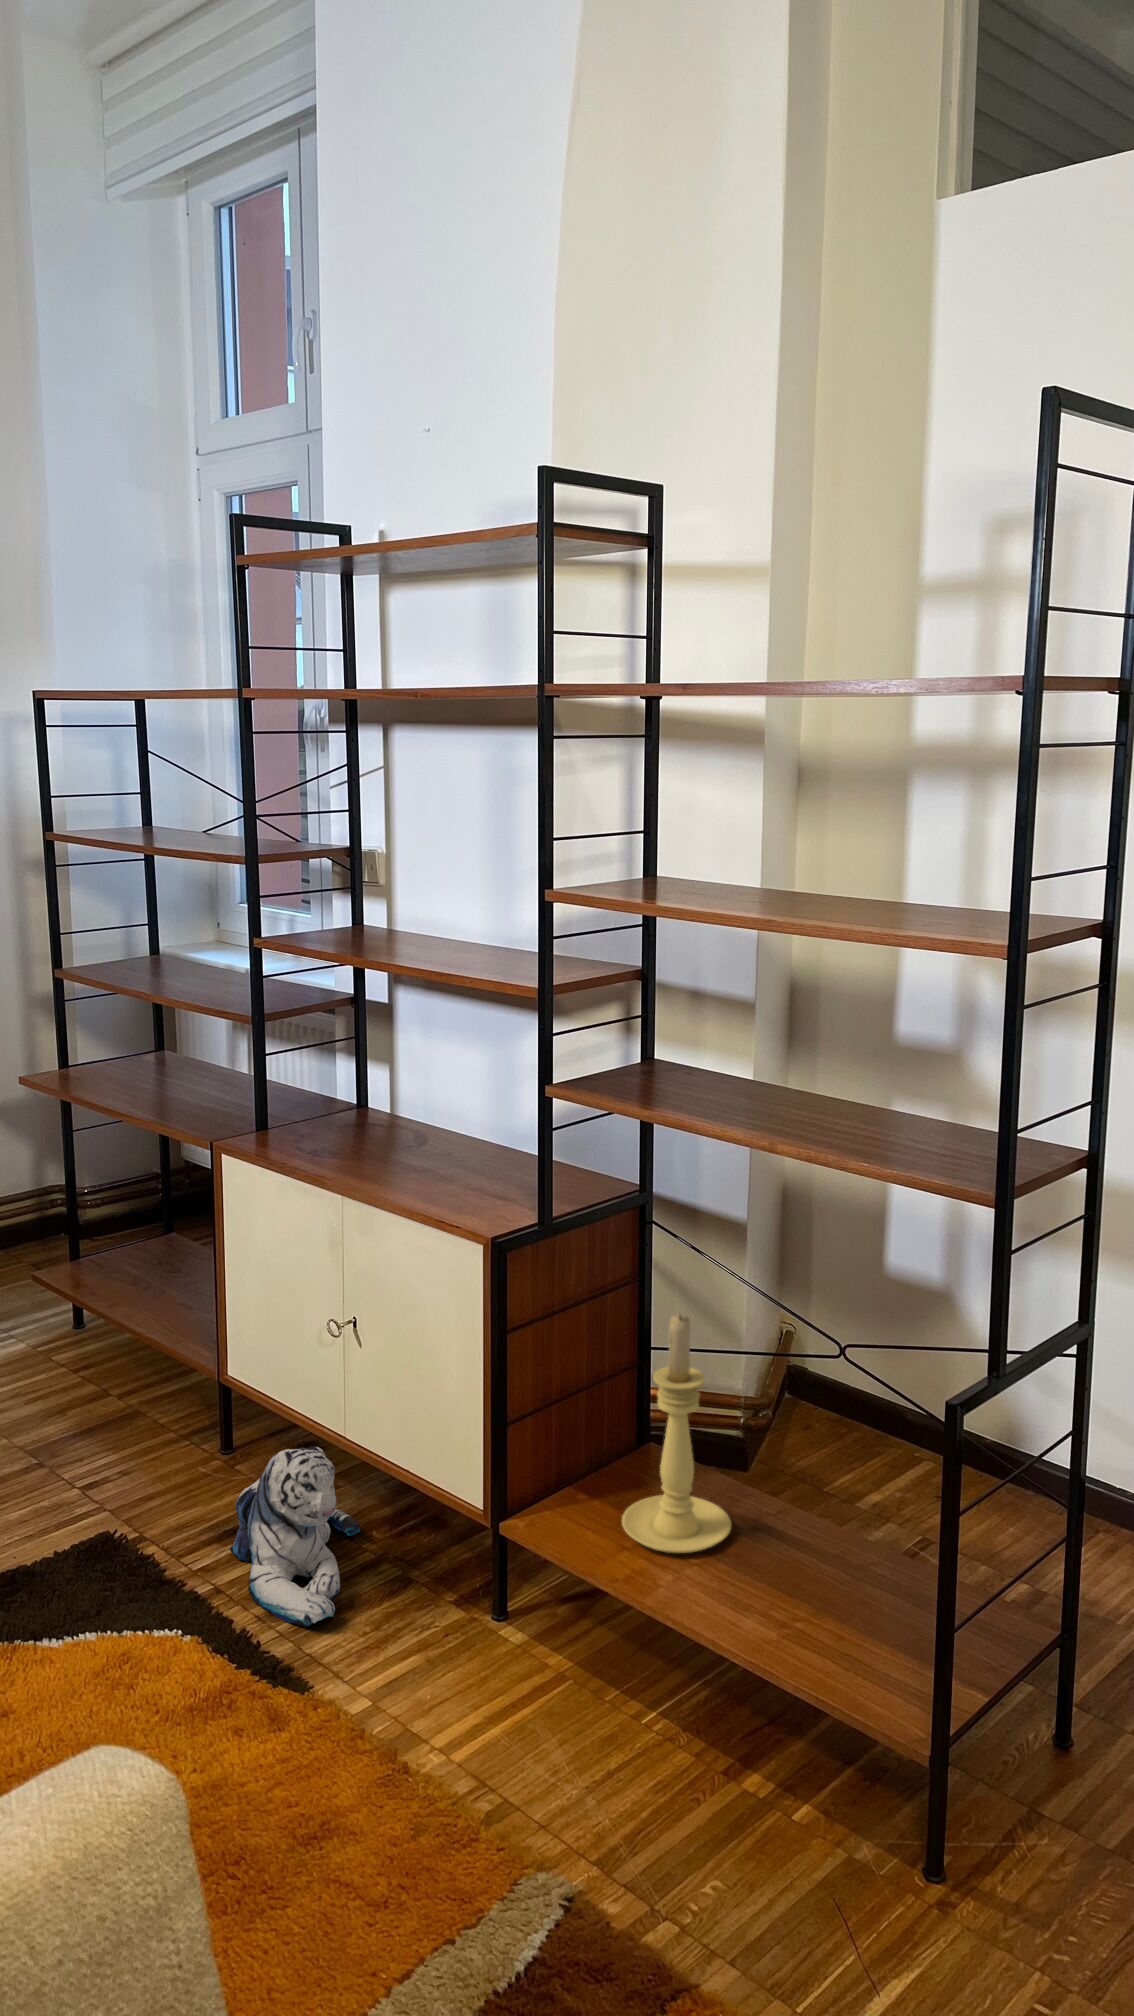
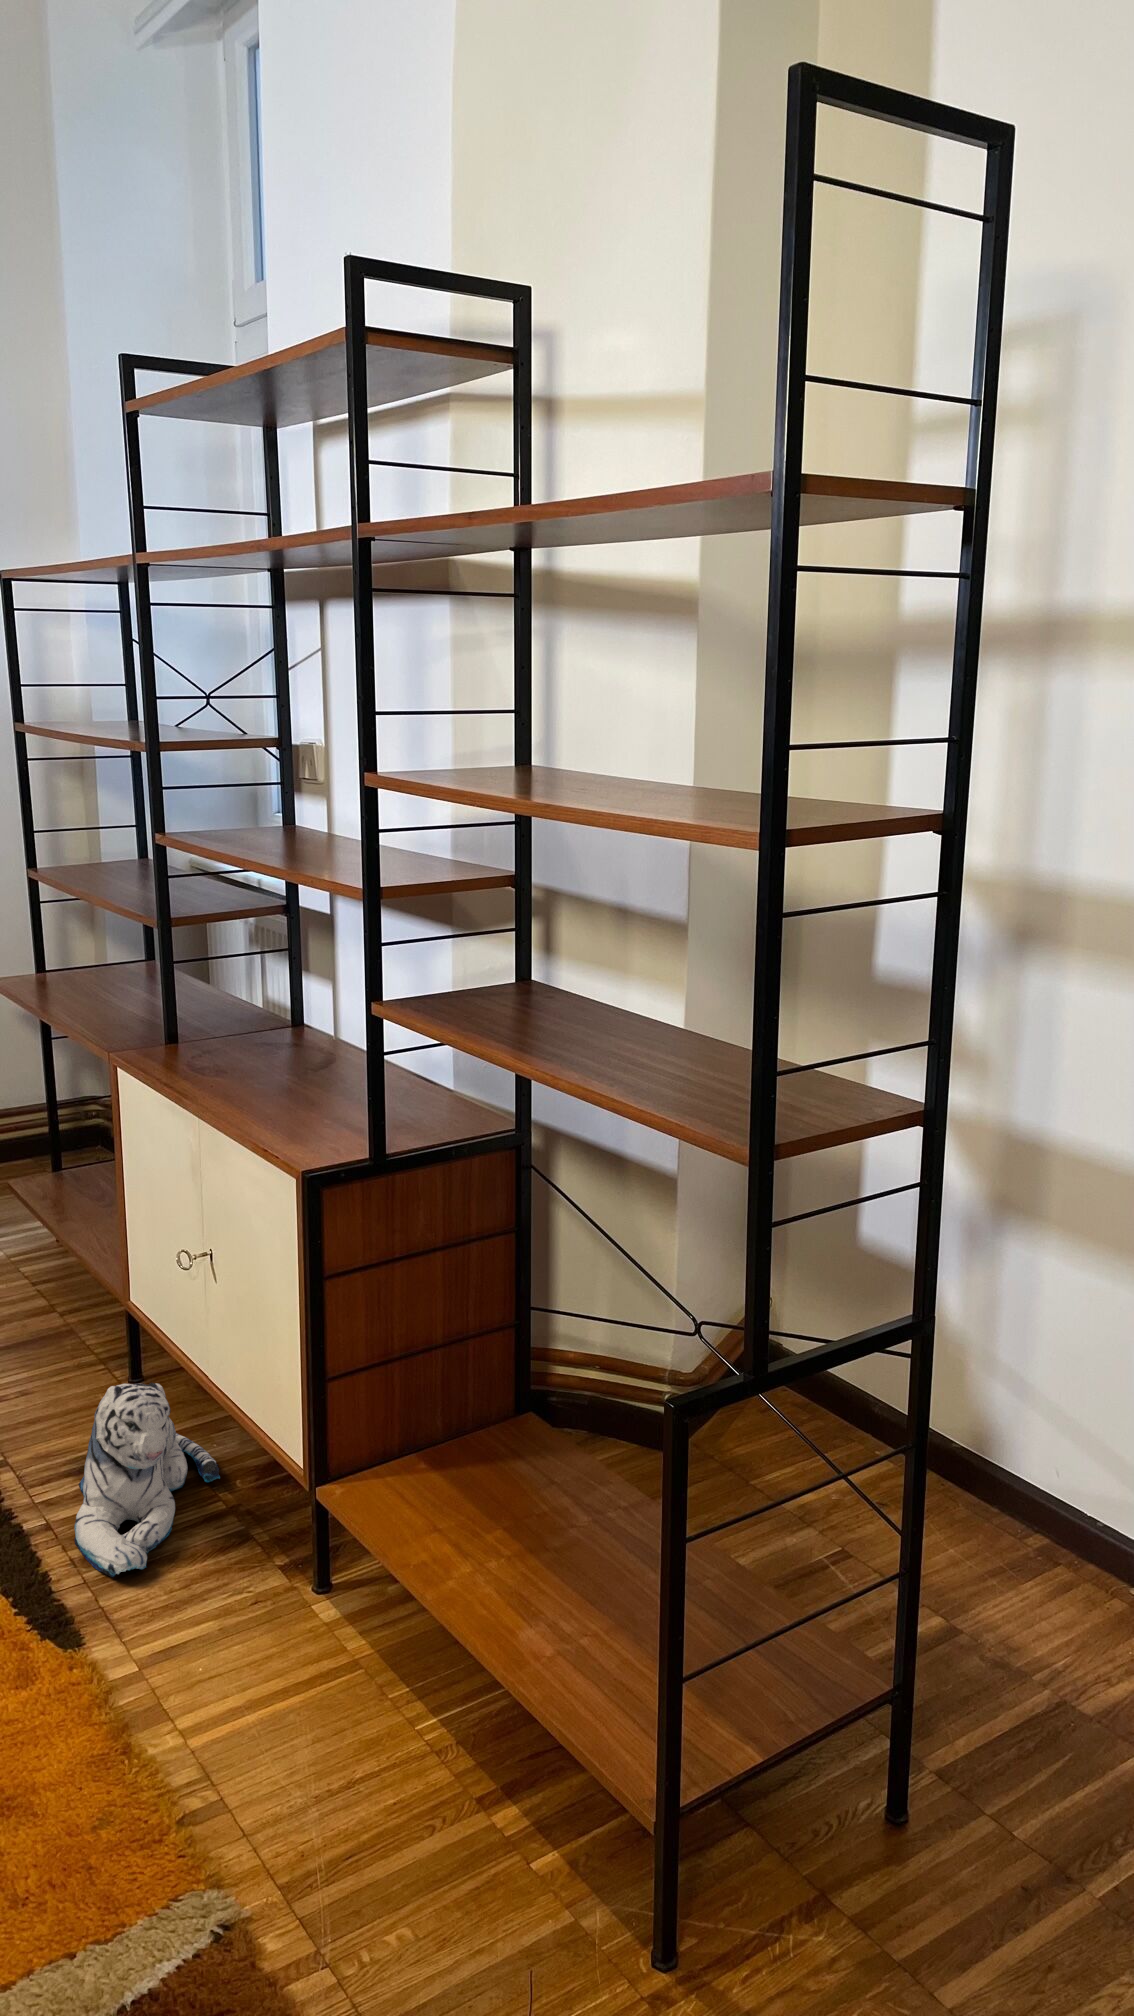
candle holder: present [622,1314,731,1553] -> none [436,1264,562,1540]

